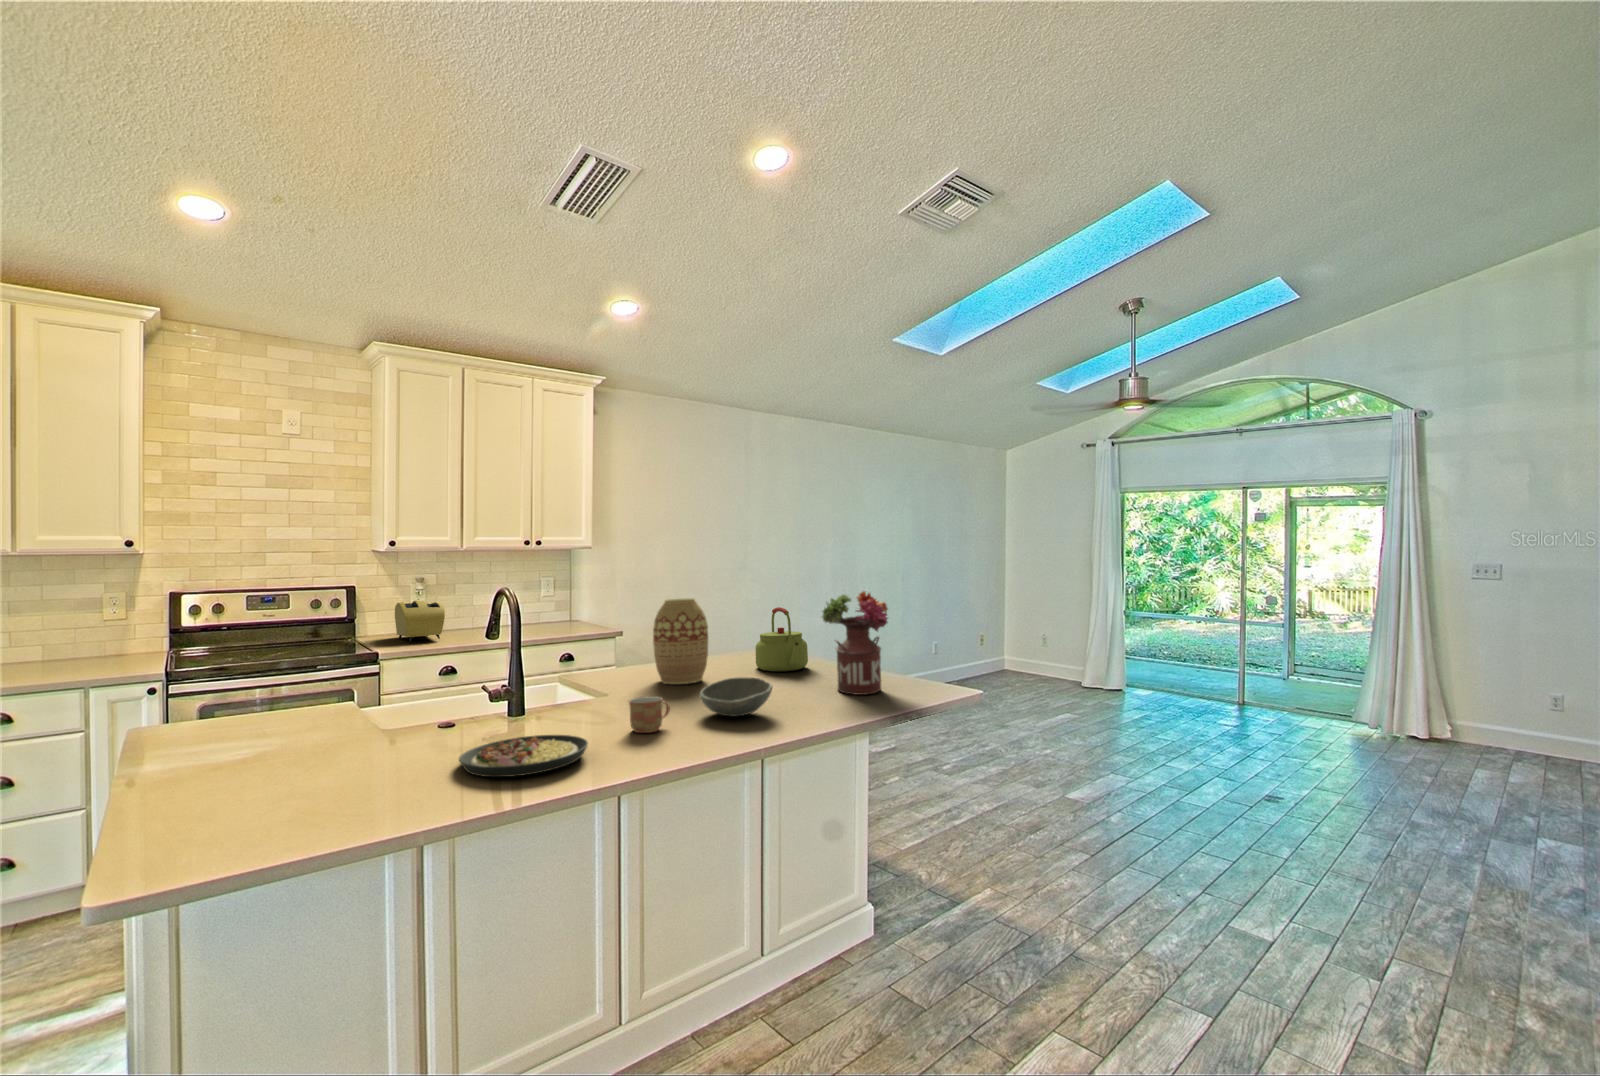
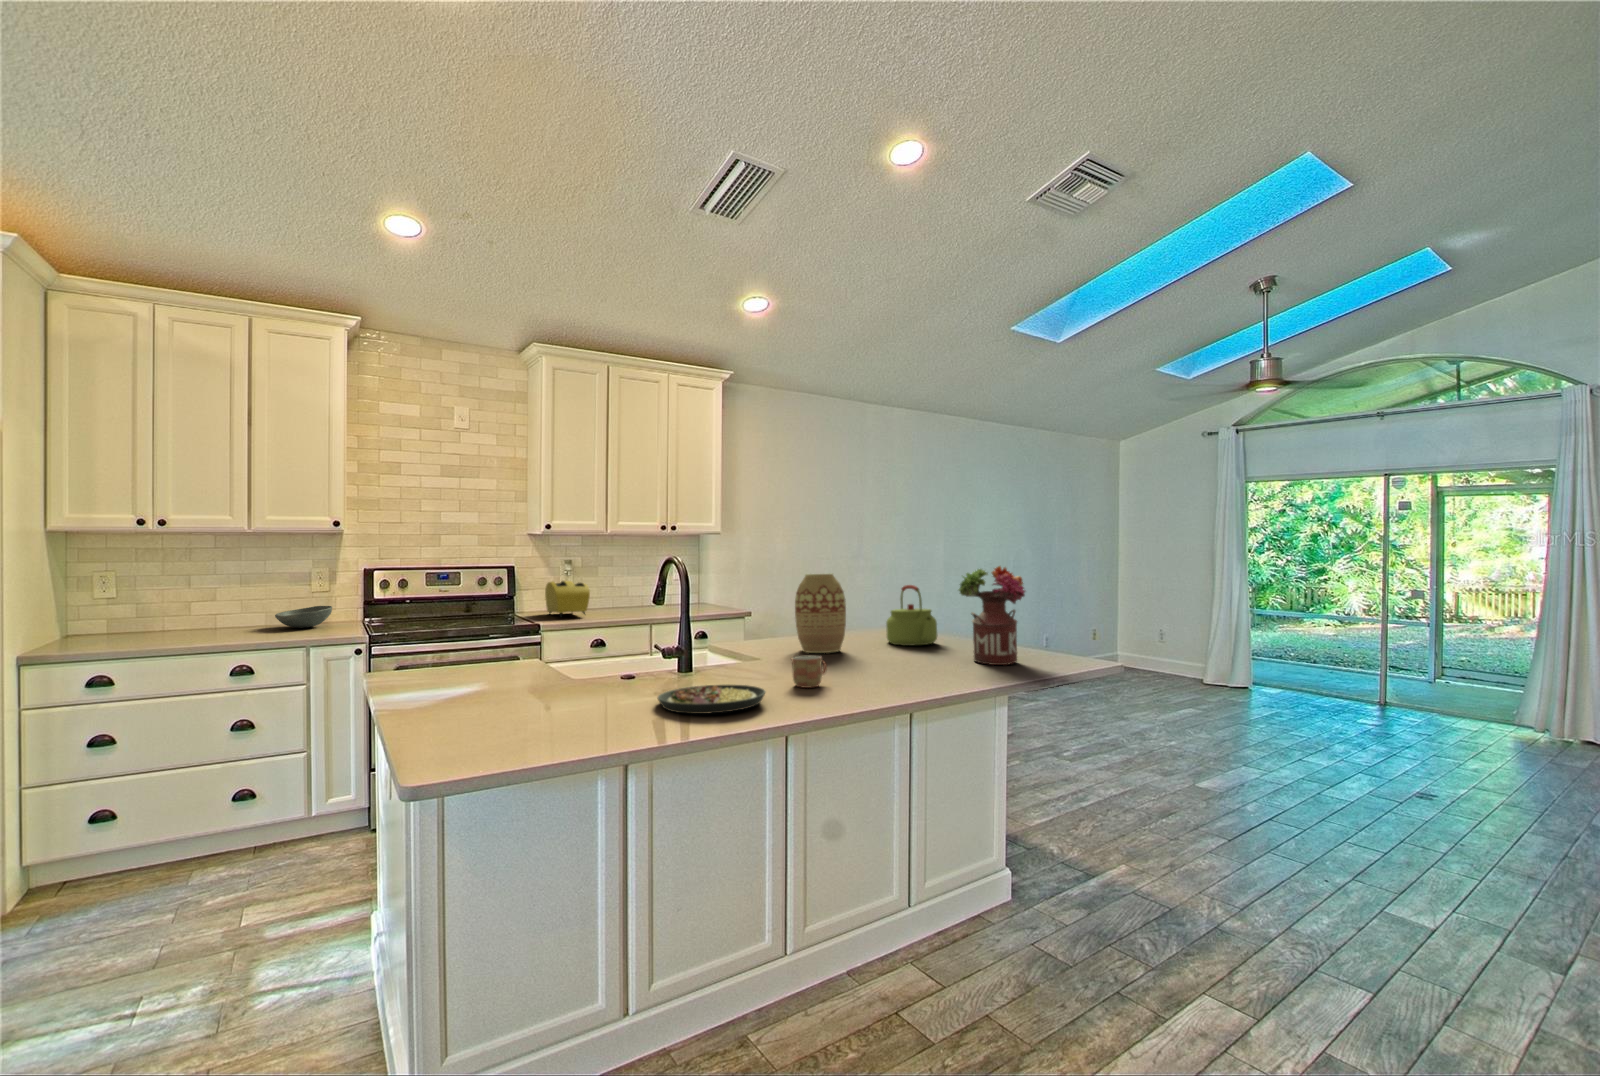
bowl: present [700,677,772,717] -> present [275,606,332,628]

